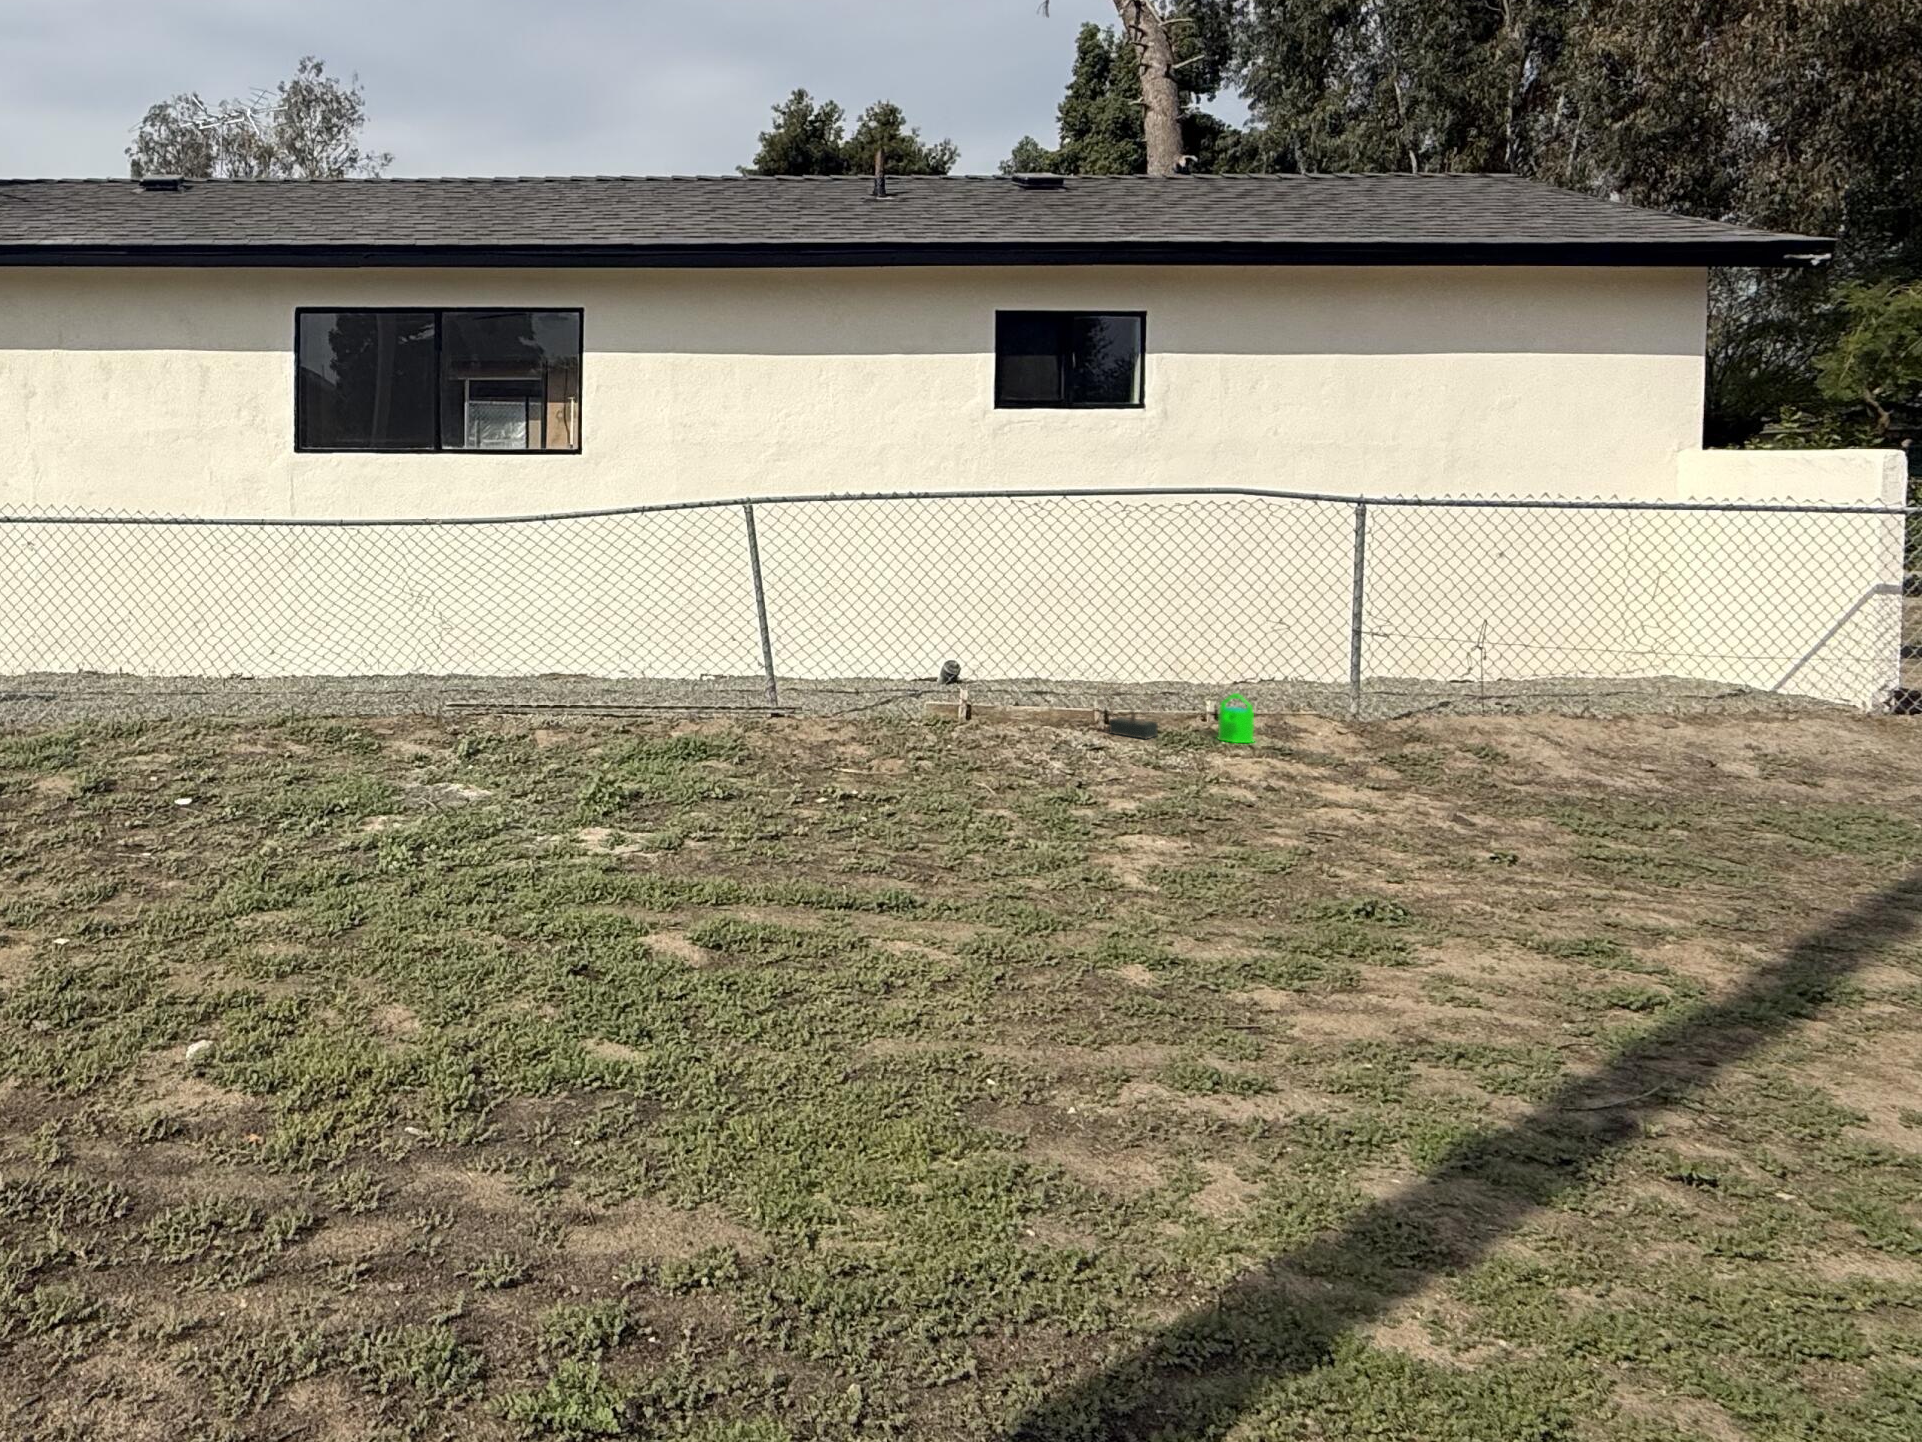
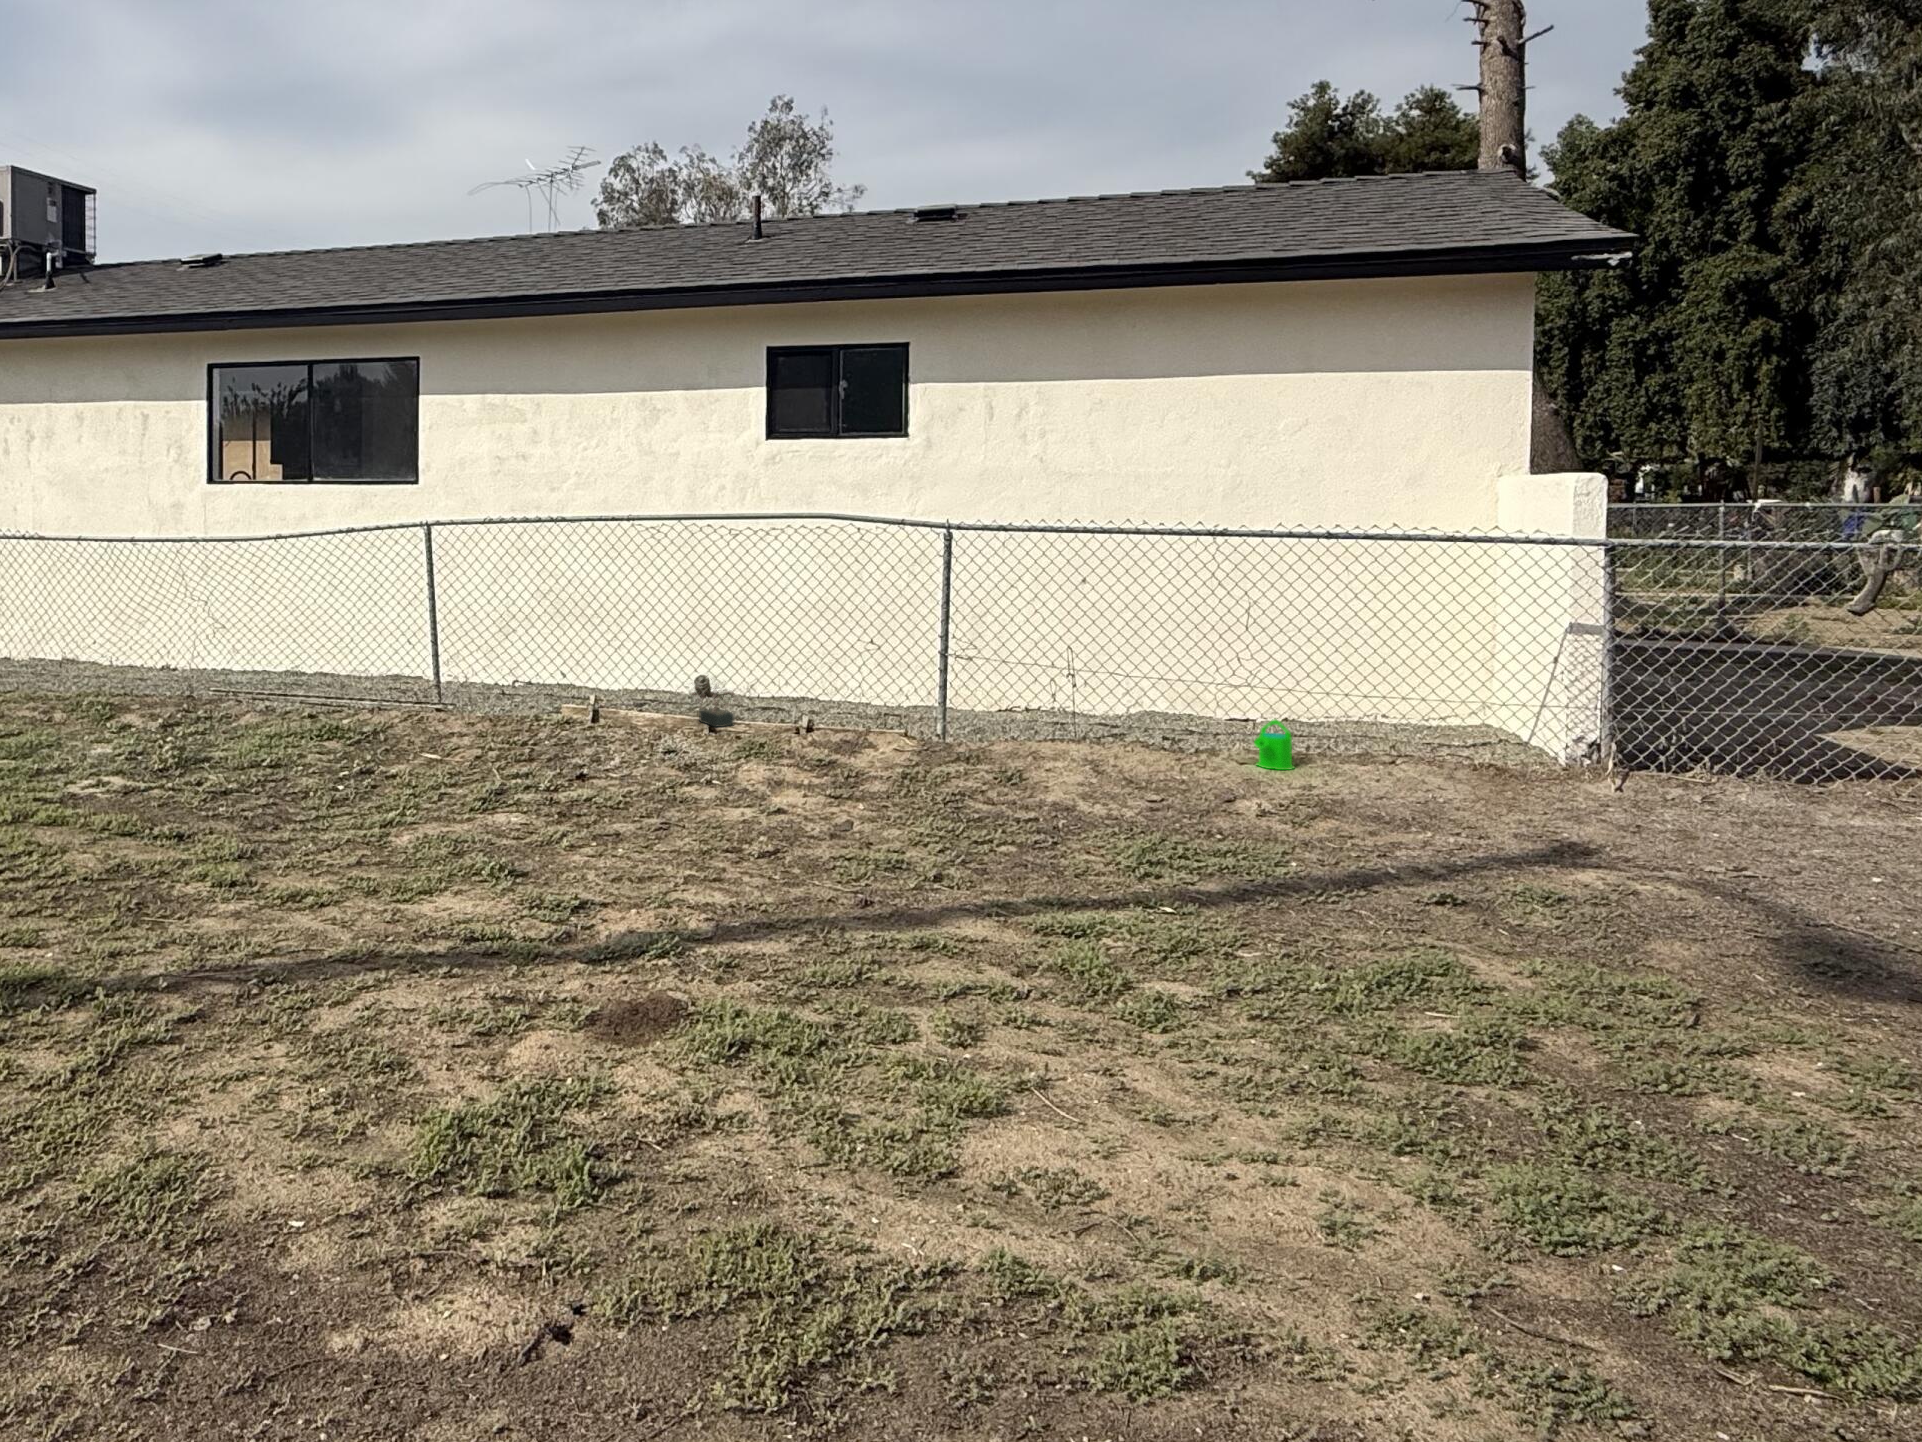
watering can: present [1217,694,1254,743] -> present [1254,719,1294,770]

